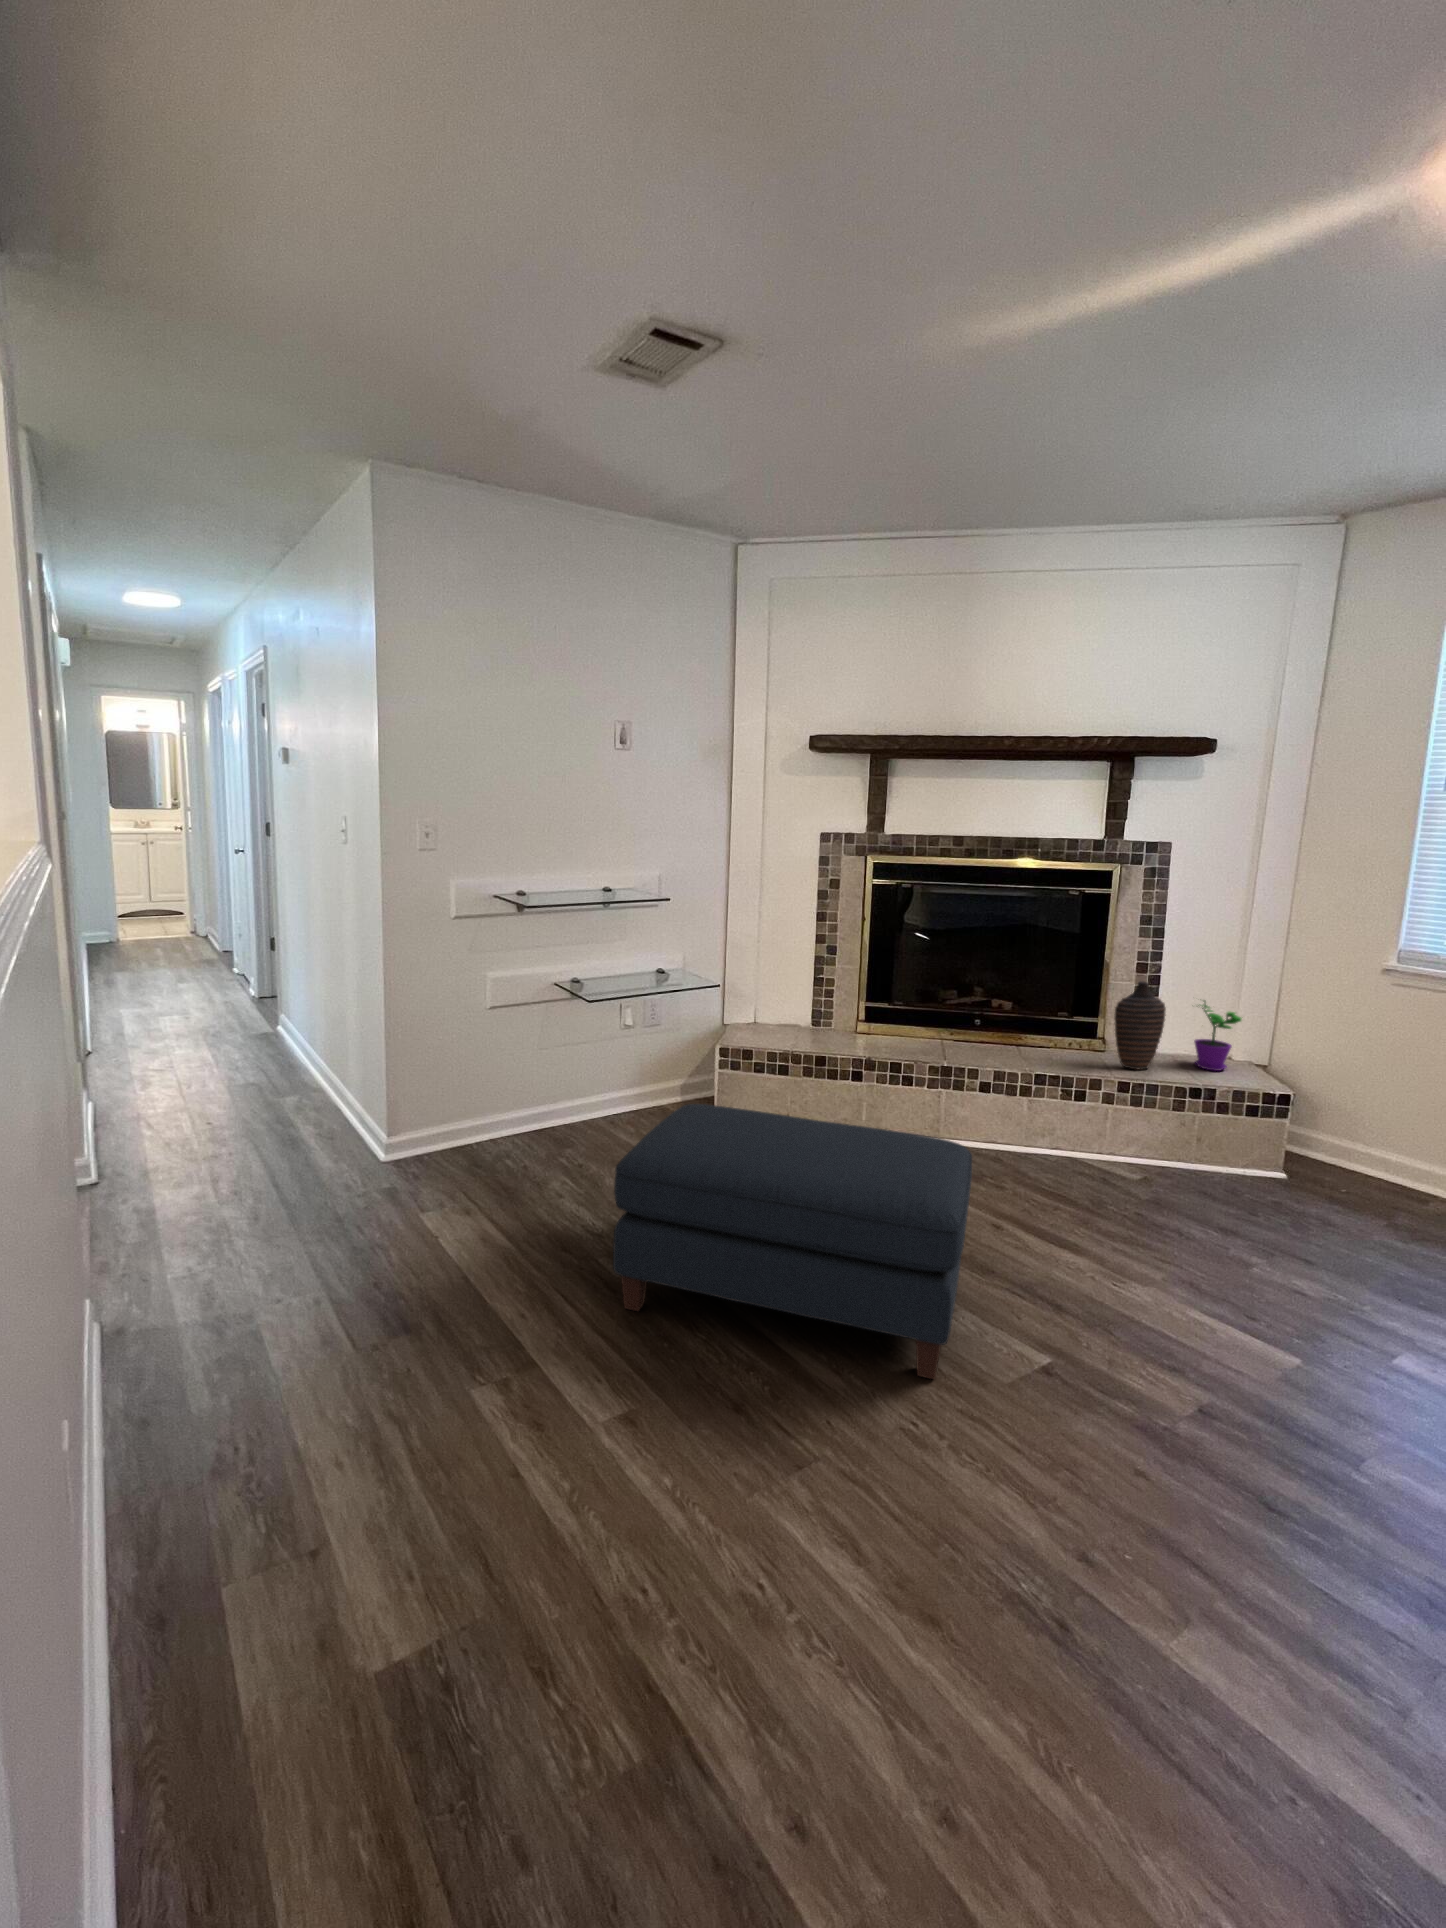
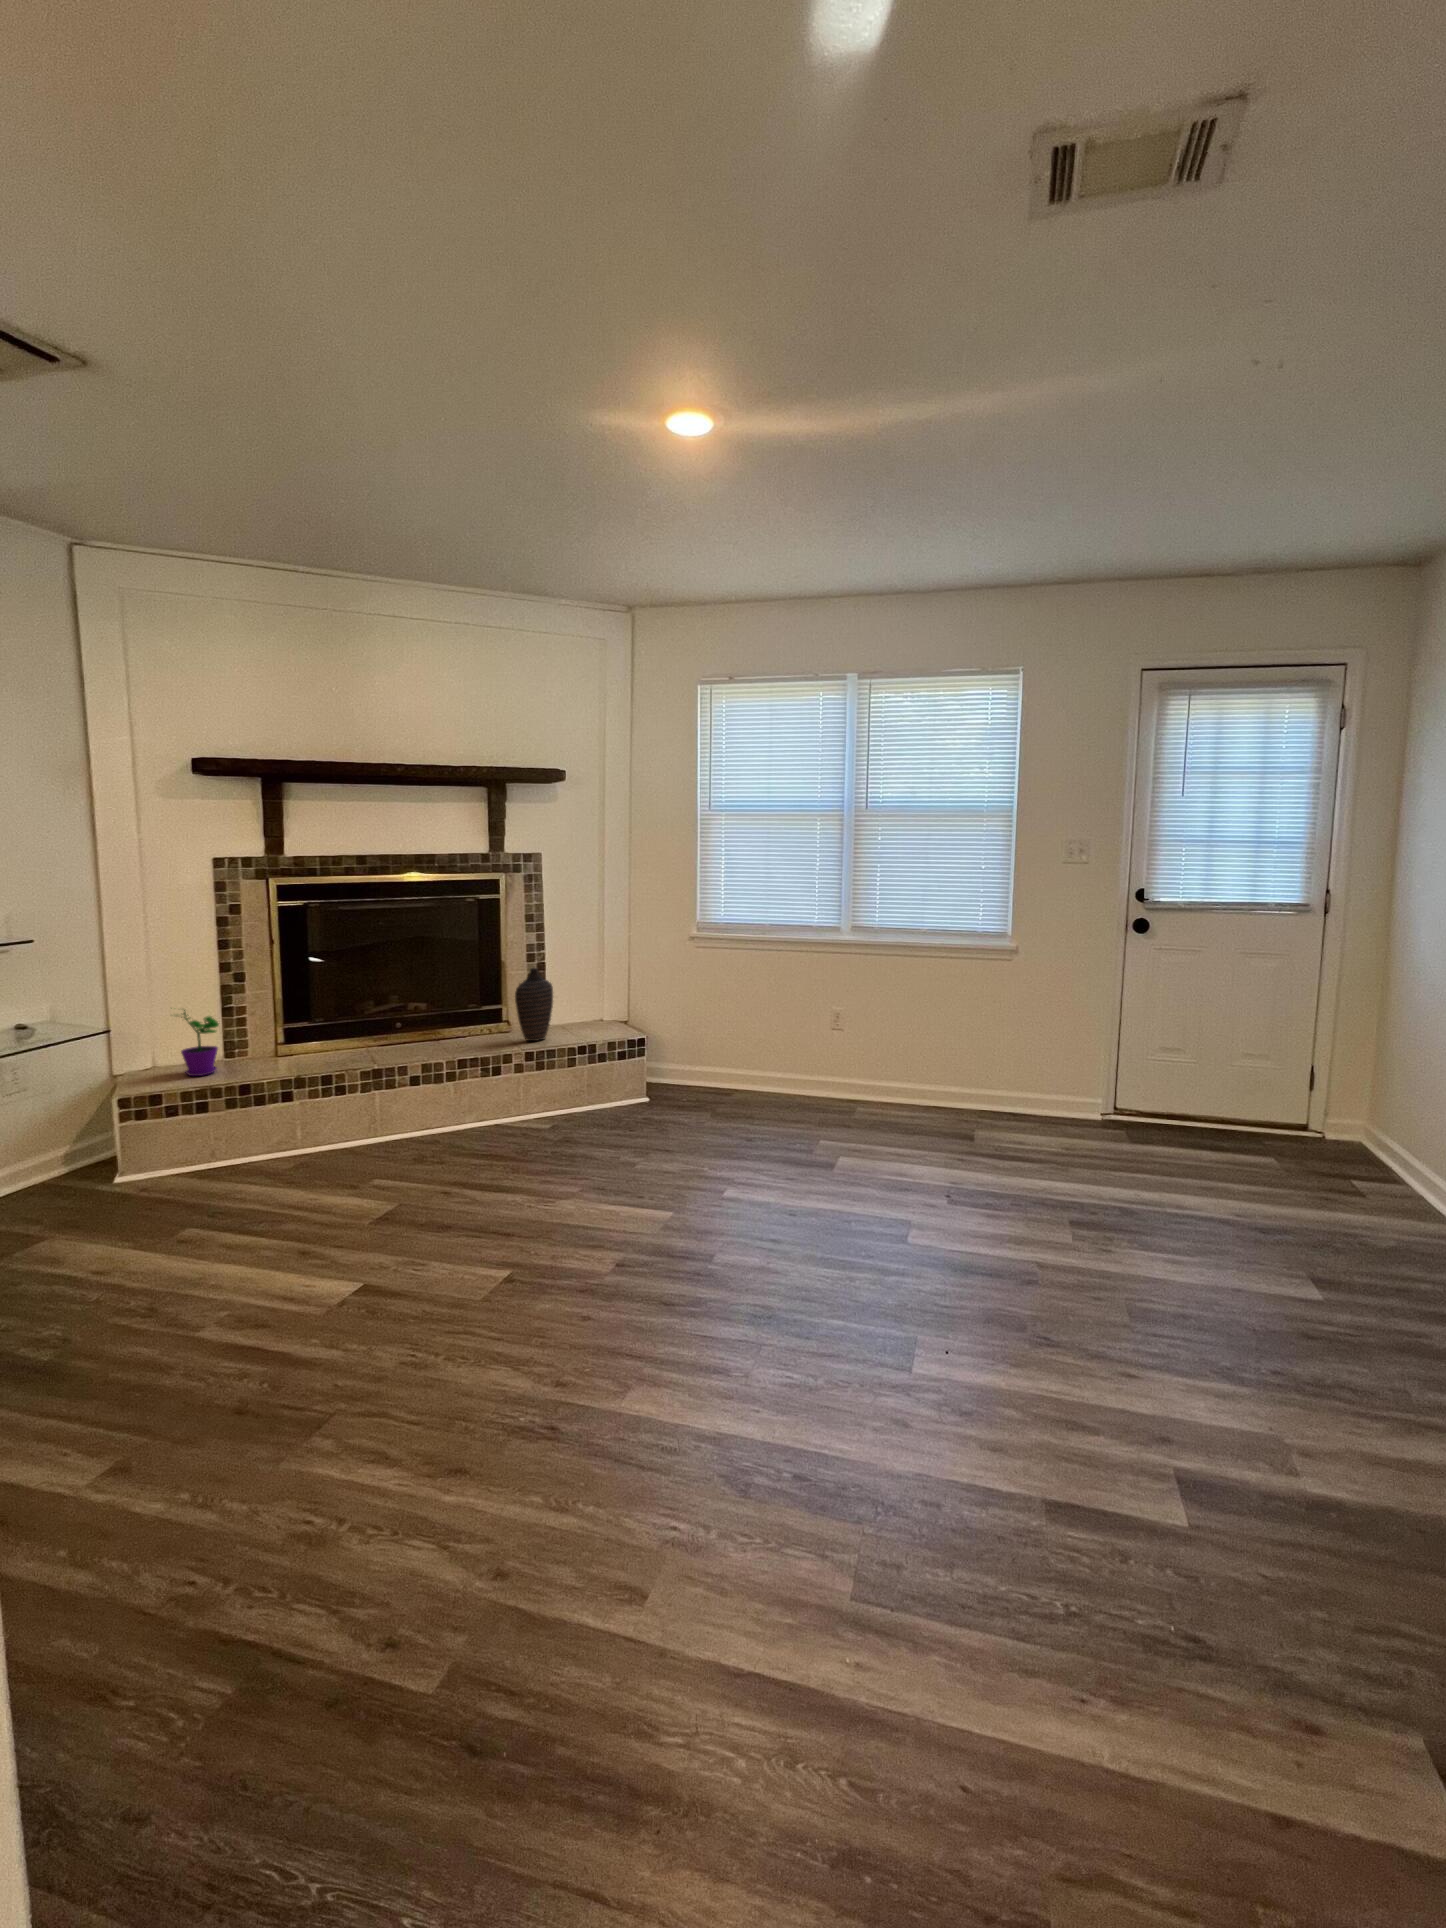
flower pot: present [1194,1000,1242,1071] -> present [181,1010,219,1076]
ottoman: present [613,1104,972,1379] -> none [49,1120,430,1374]

